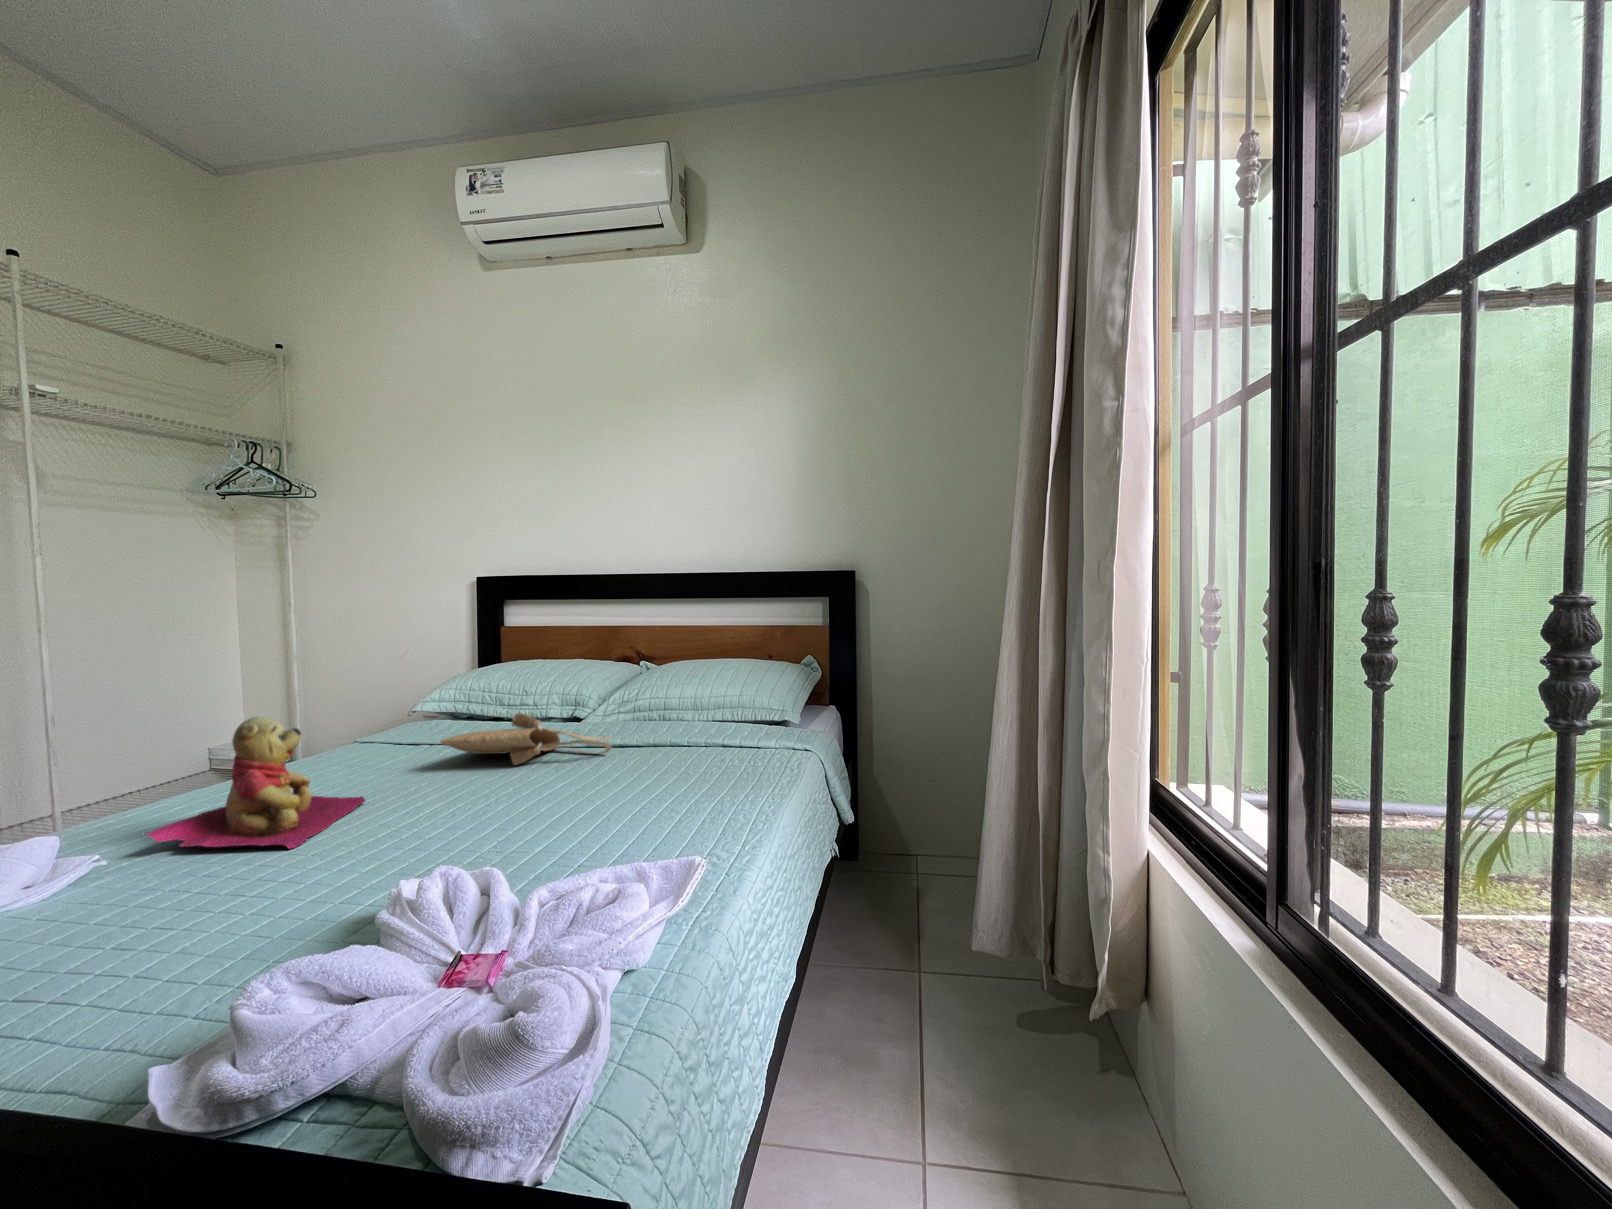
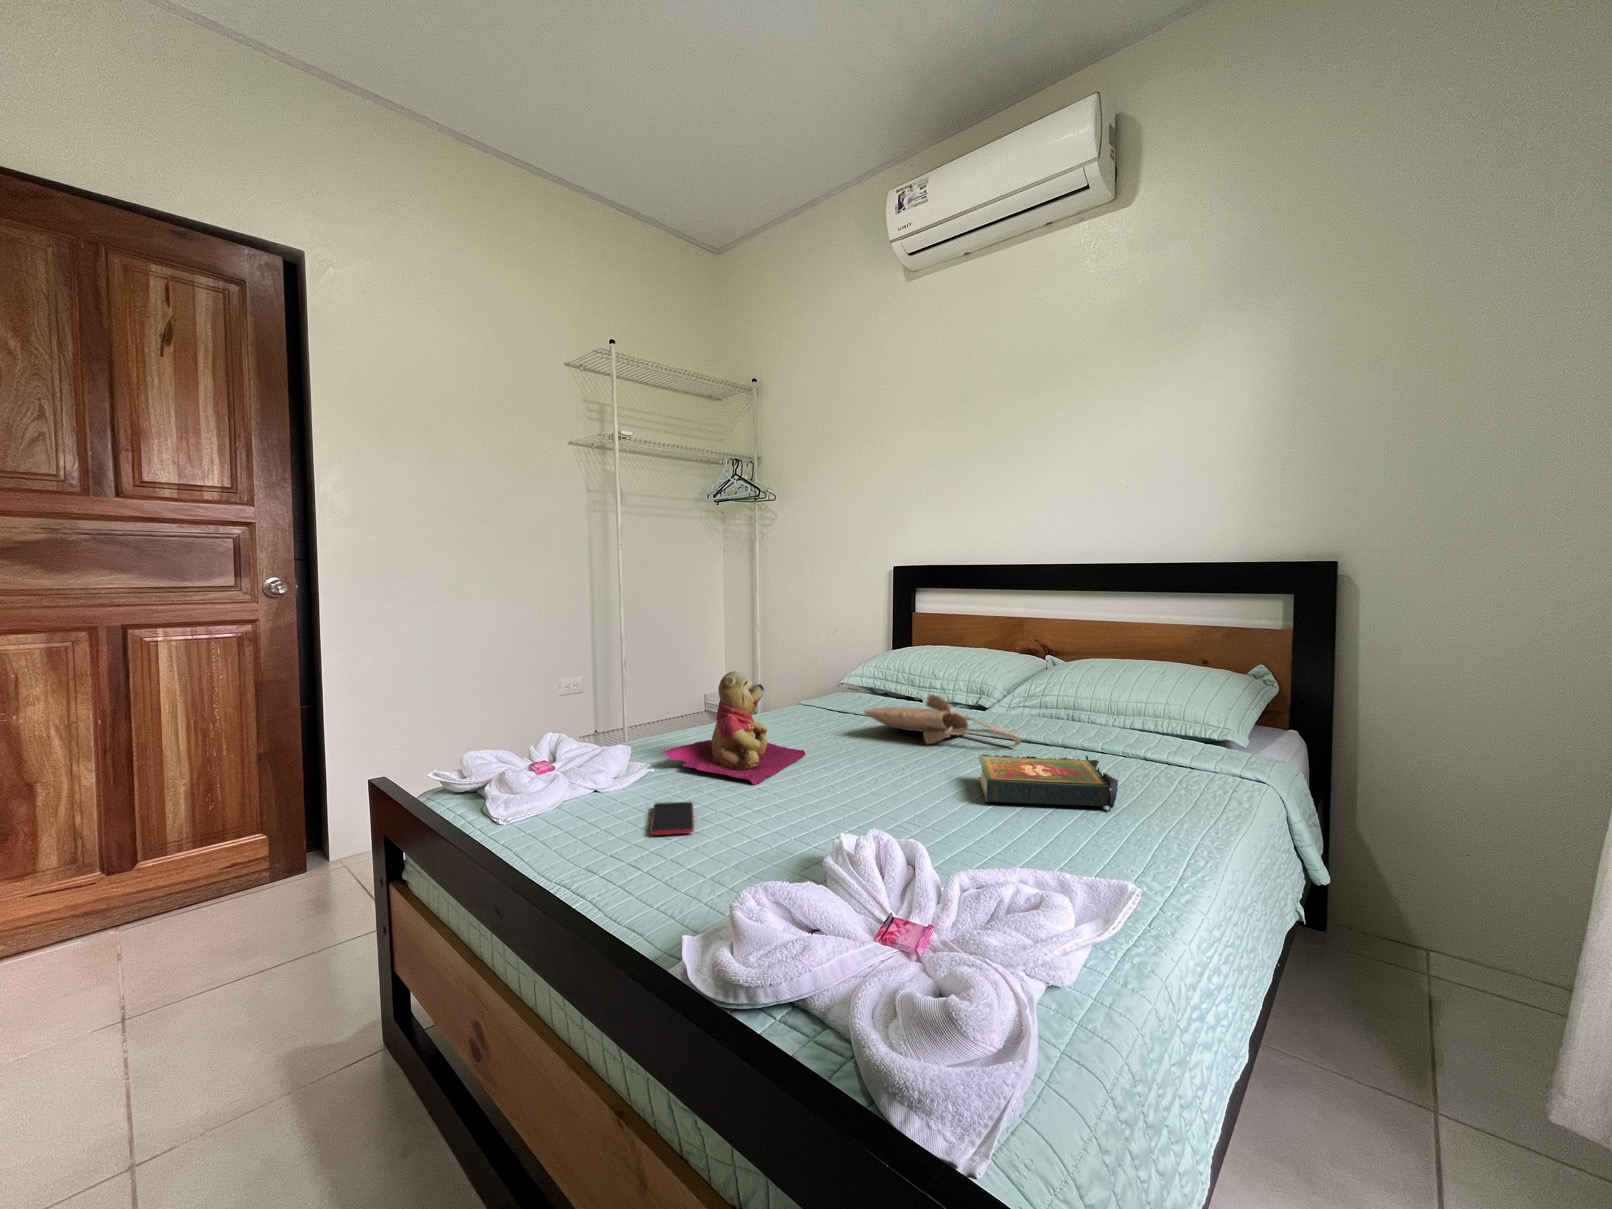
book: none [566,751,695,813] -> present [978,755,1118,812]
smartphone: none [119,890,194,946] -> present [650,802,694,836]

